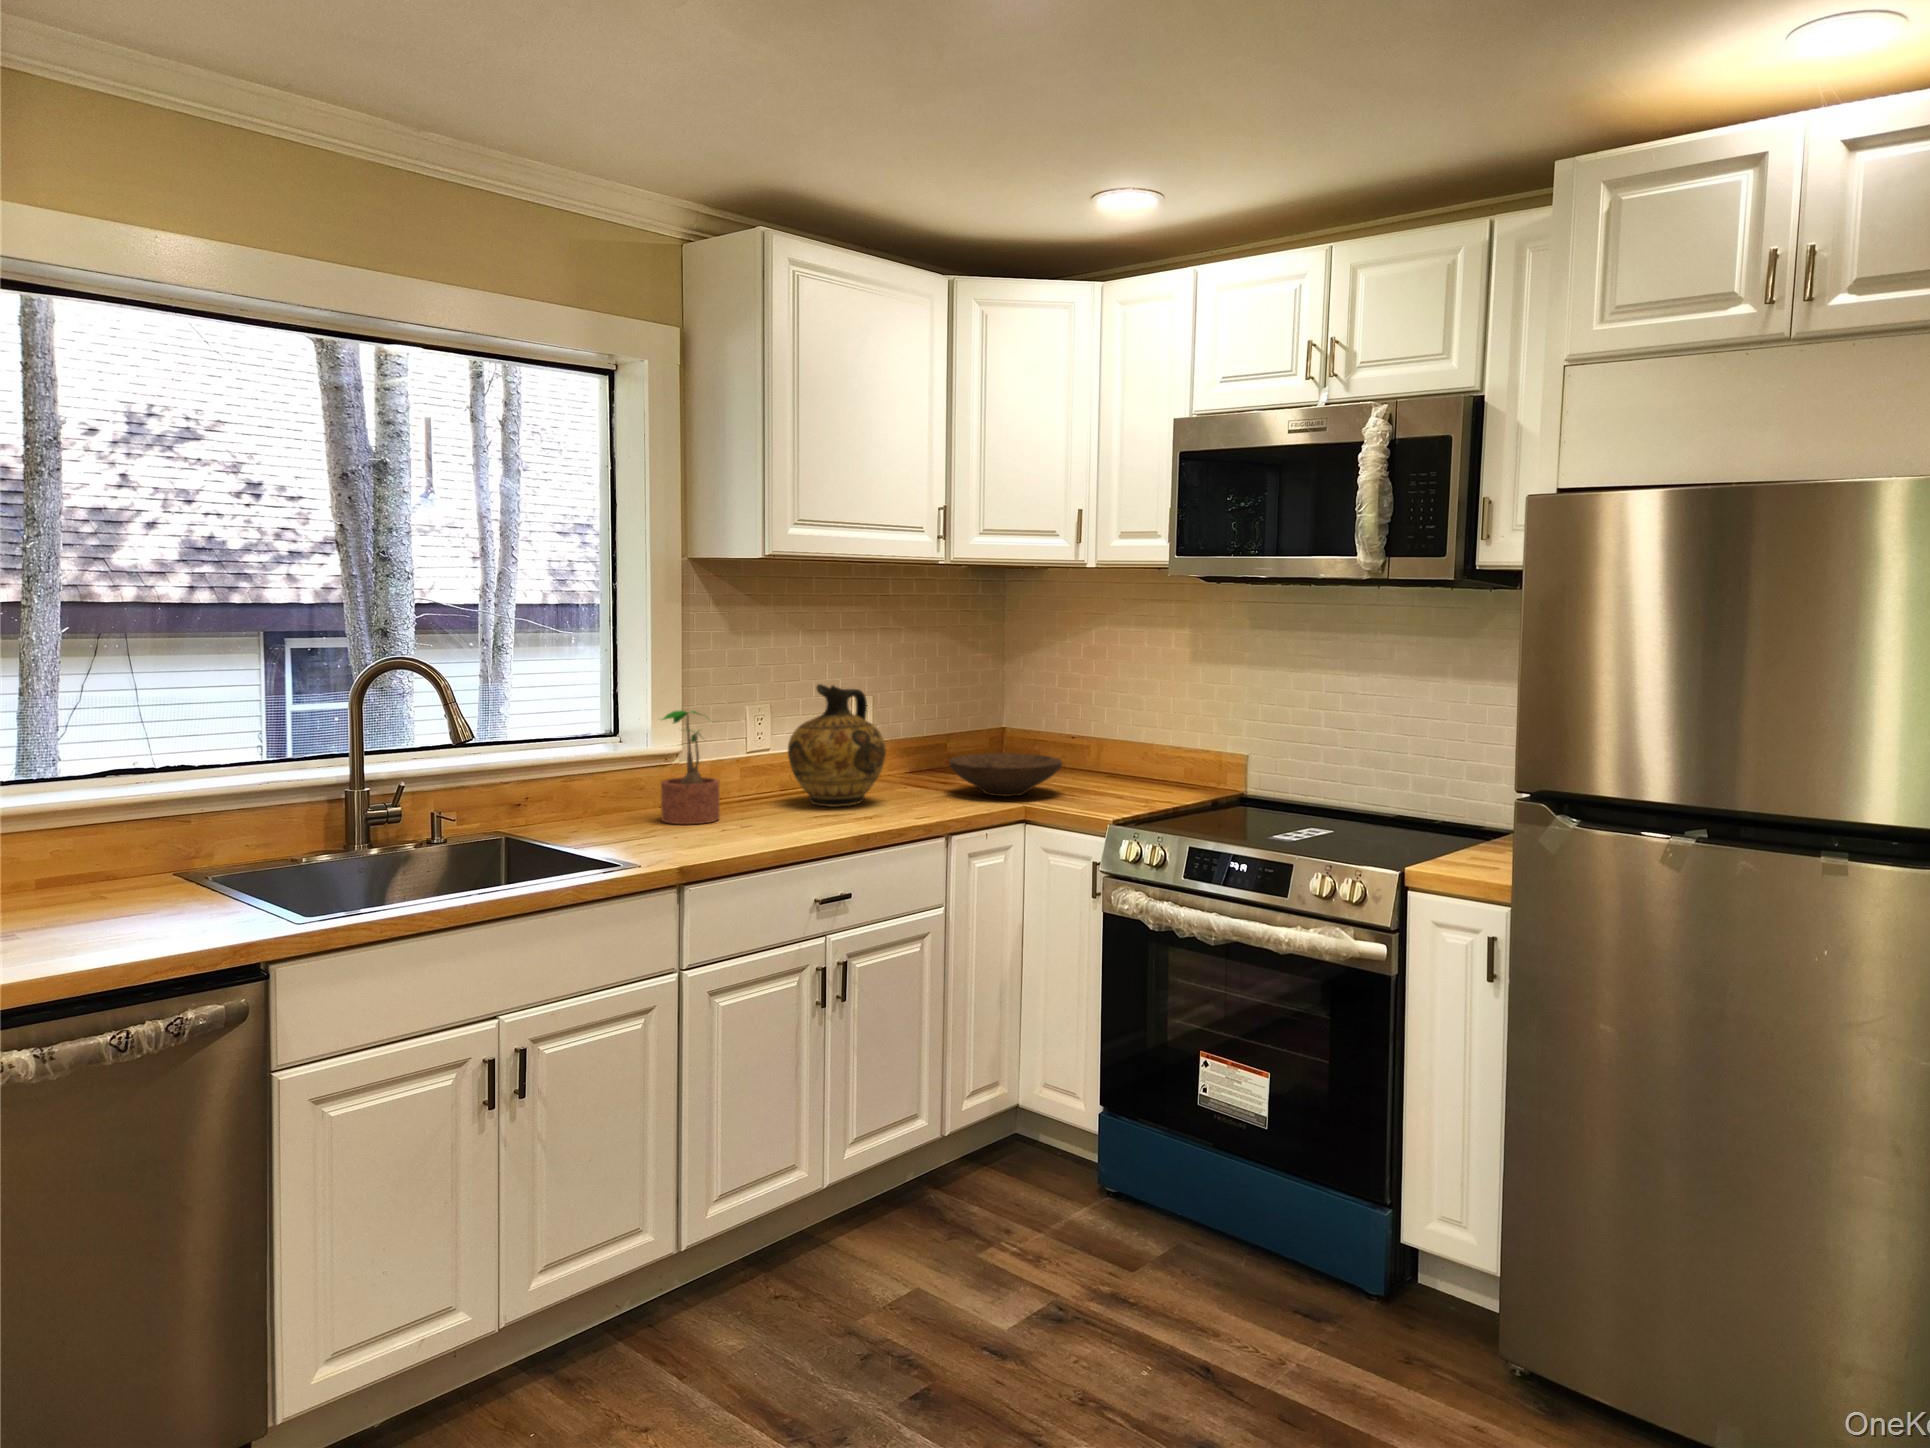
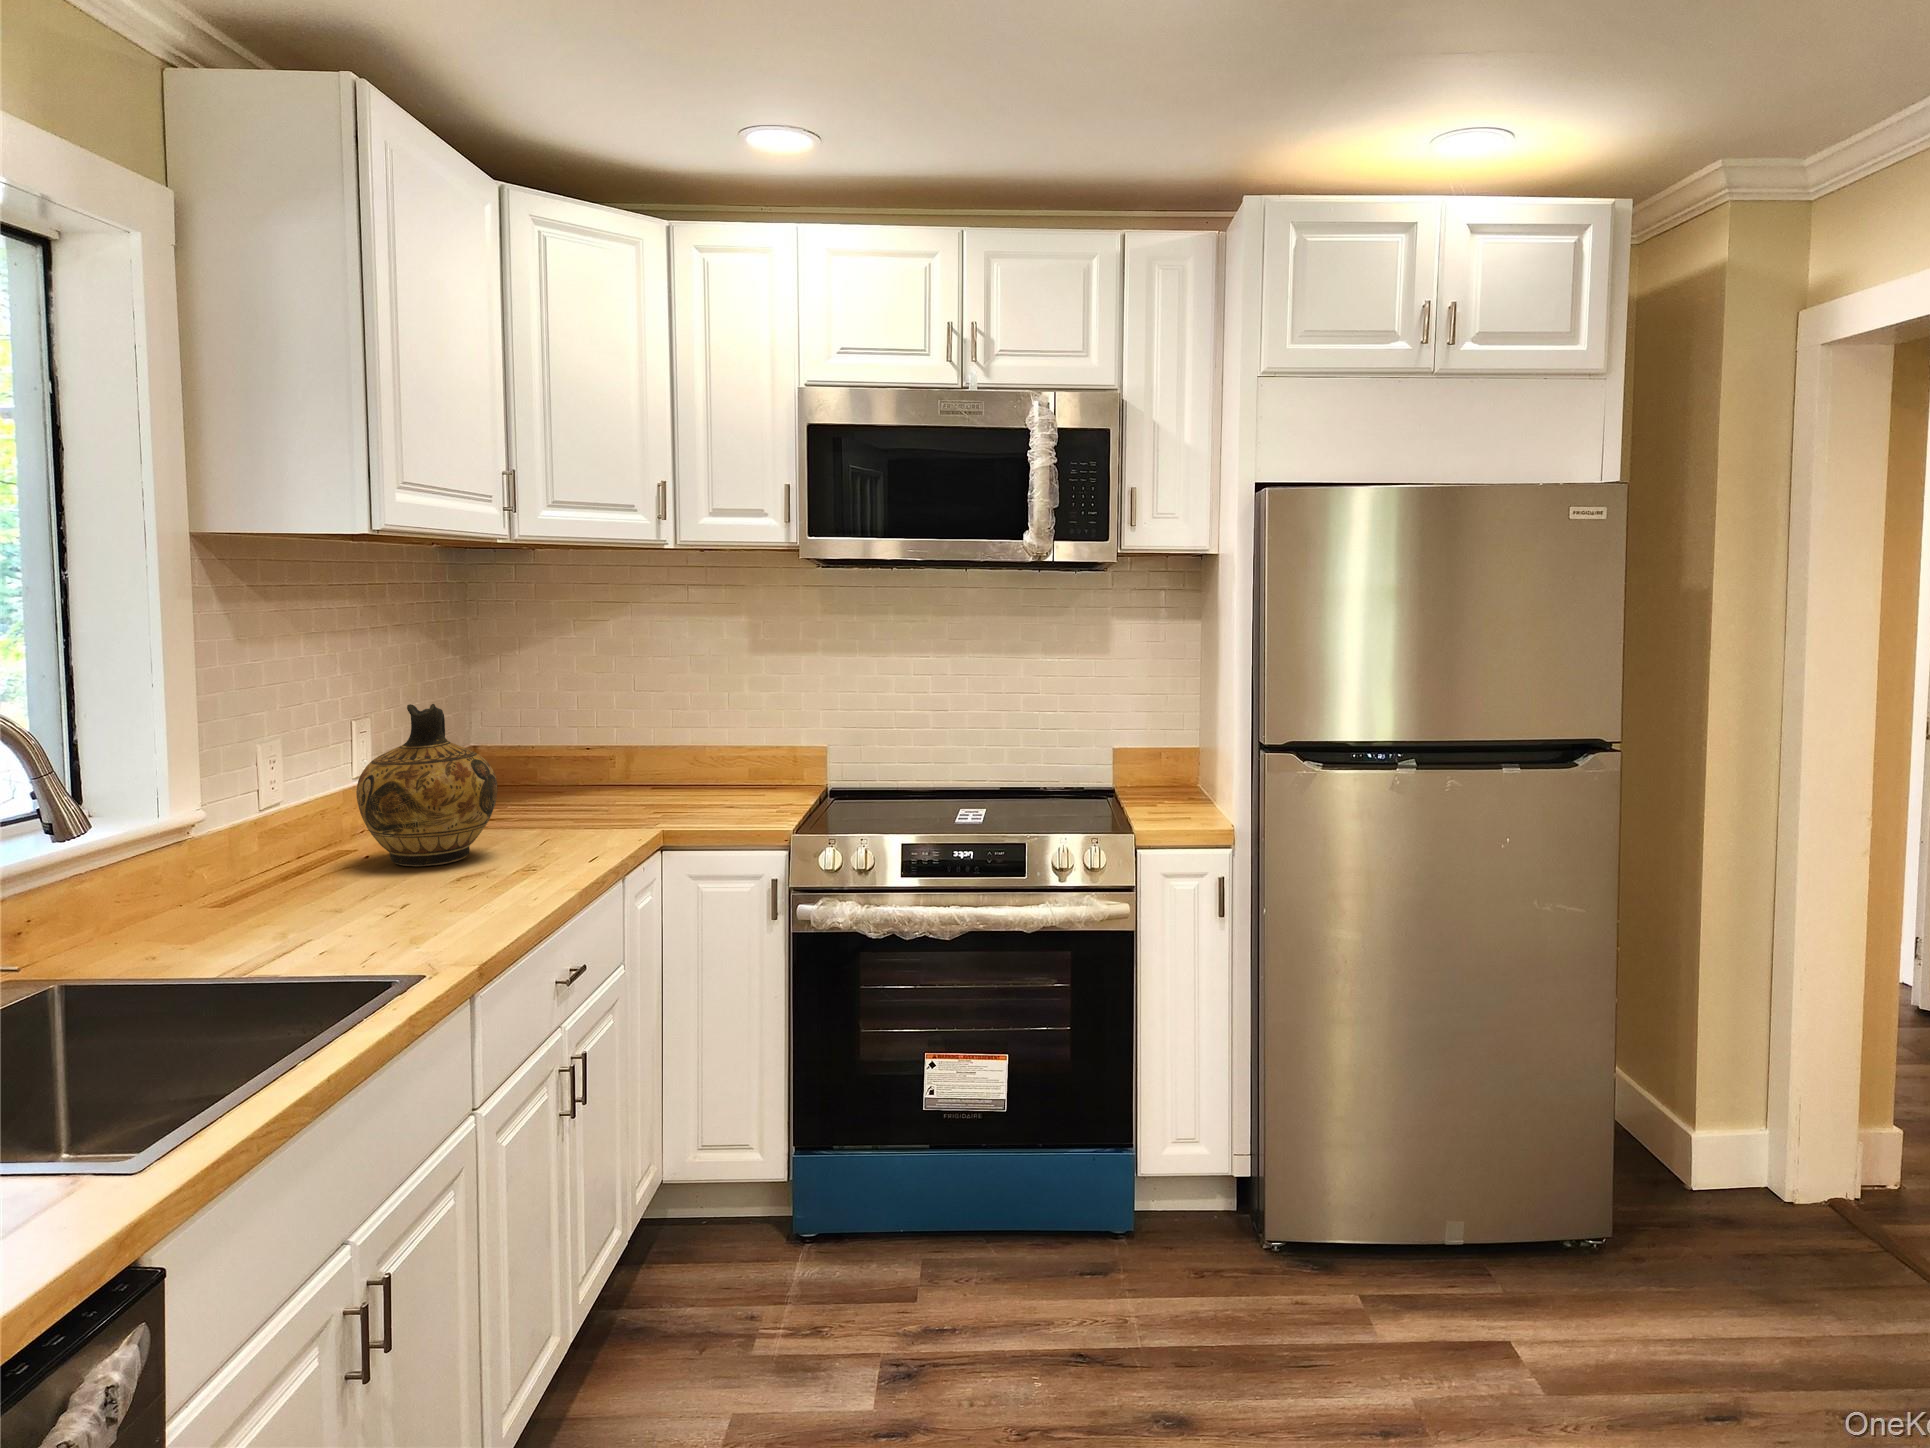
potted plant: present [661,710,720,824] -> none [229,753,336,920]
wooden bowl: present [949,753,1062,797] -> none [525,772,668,825]

